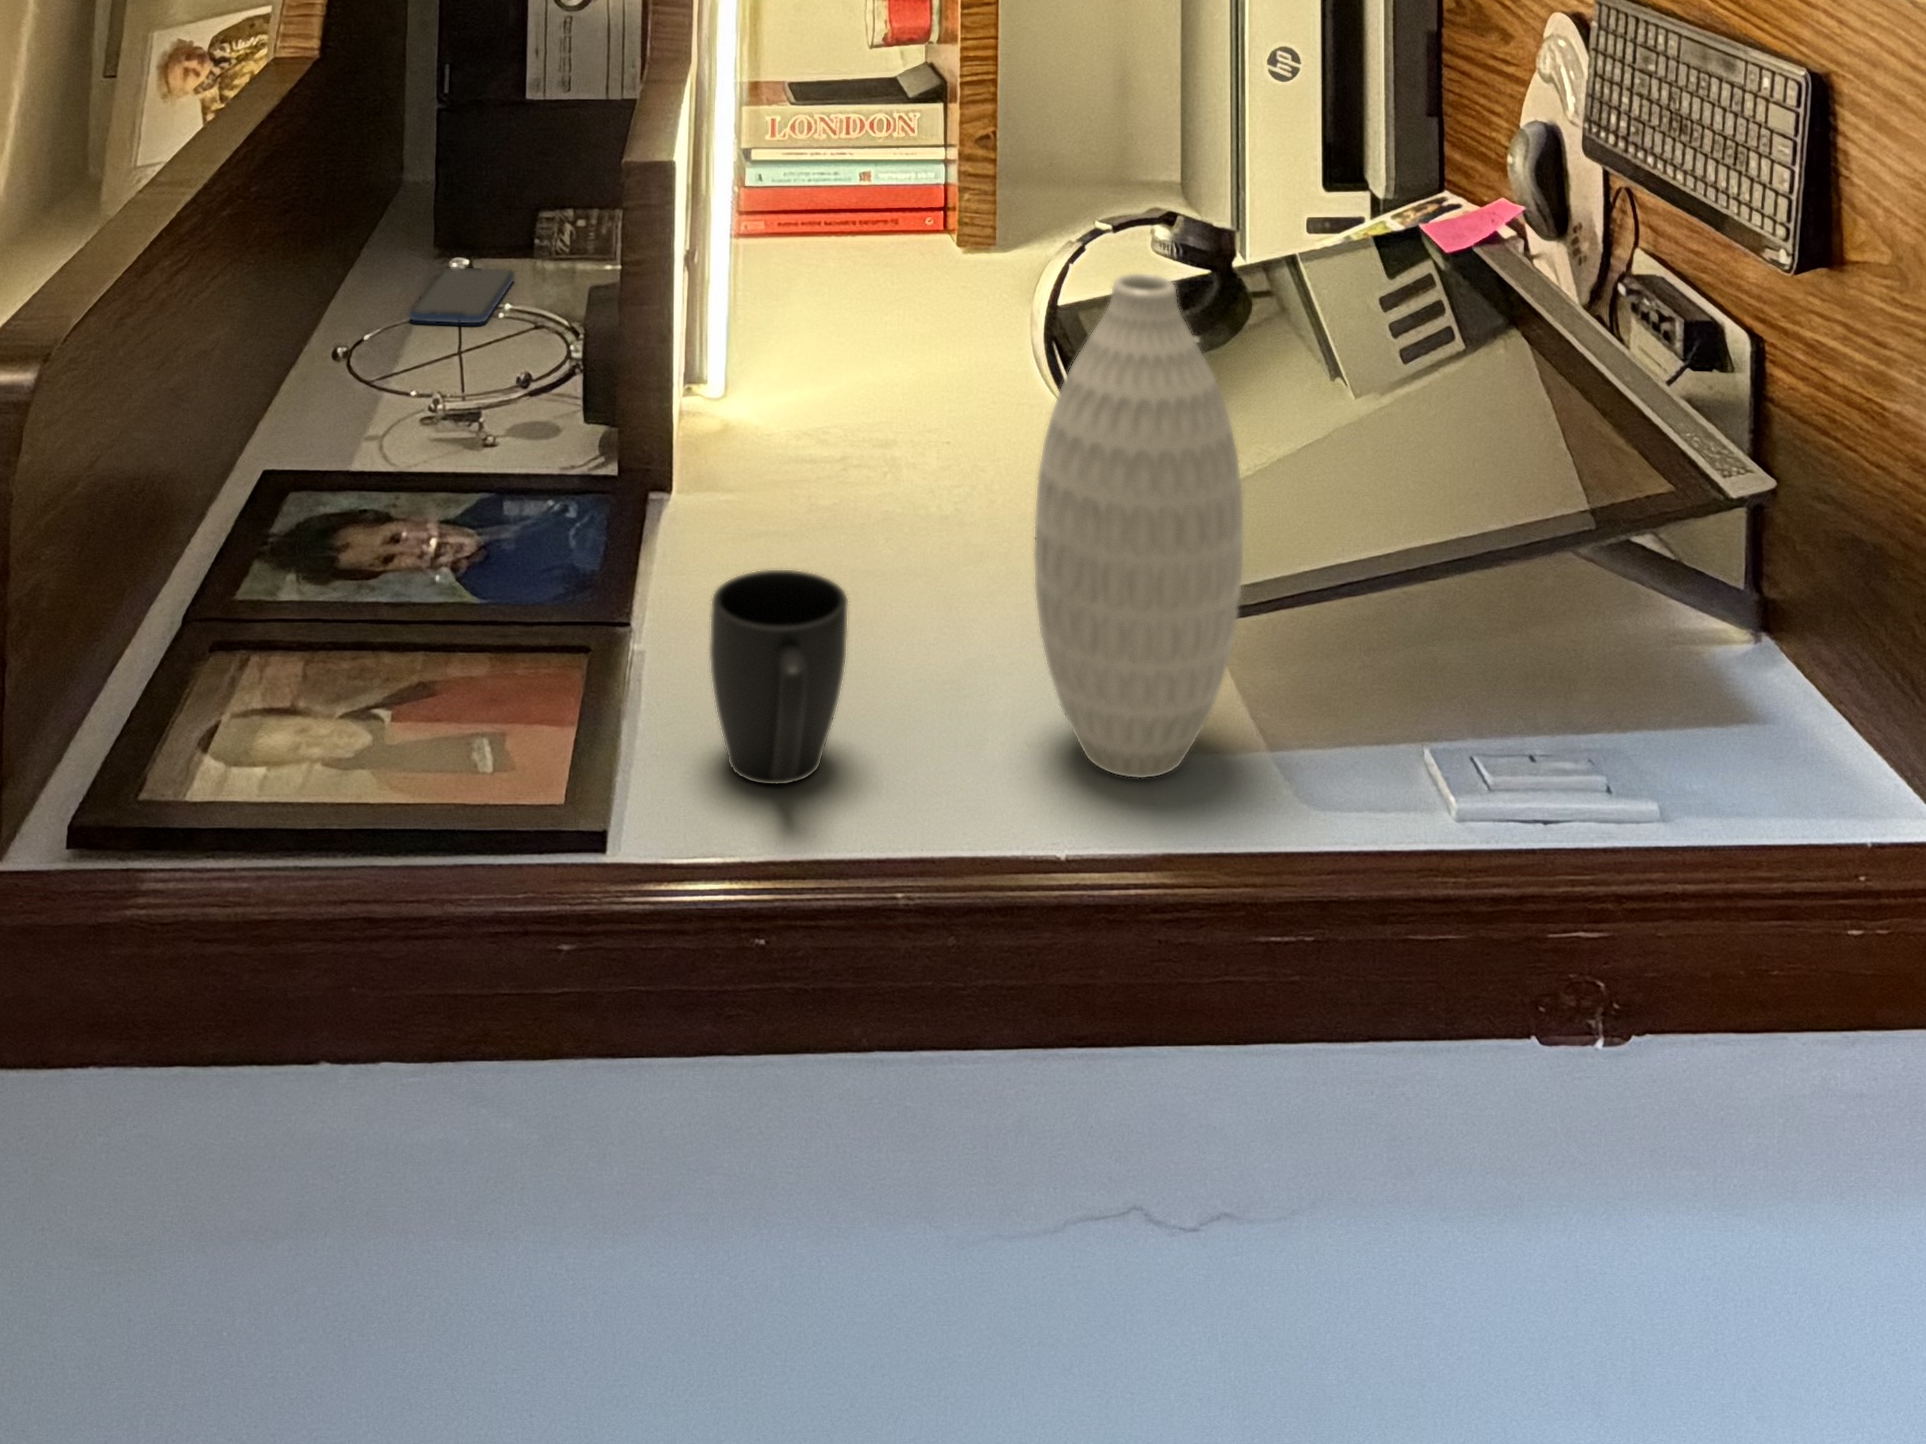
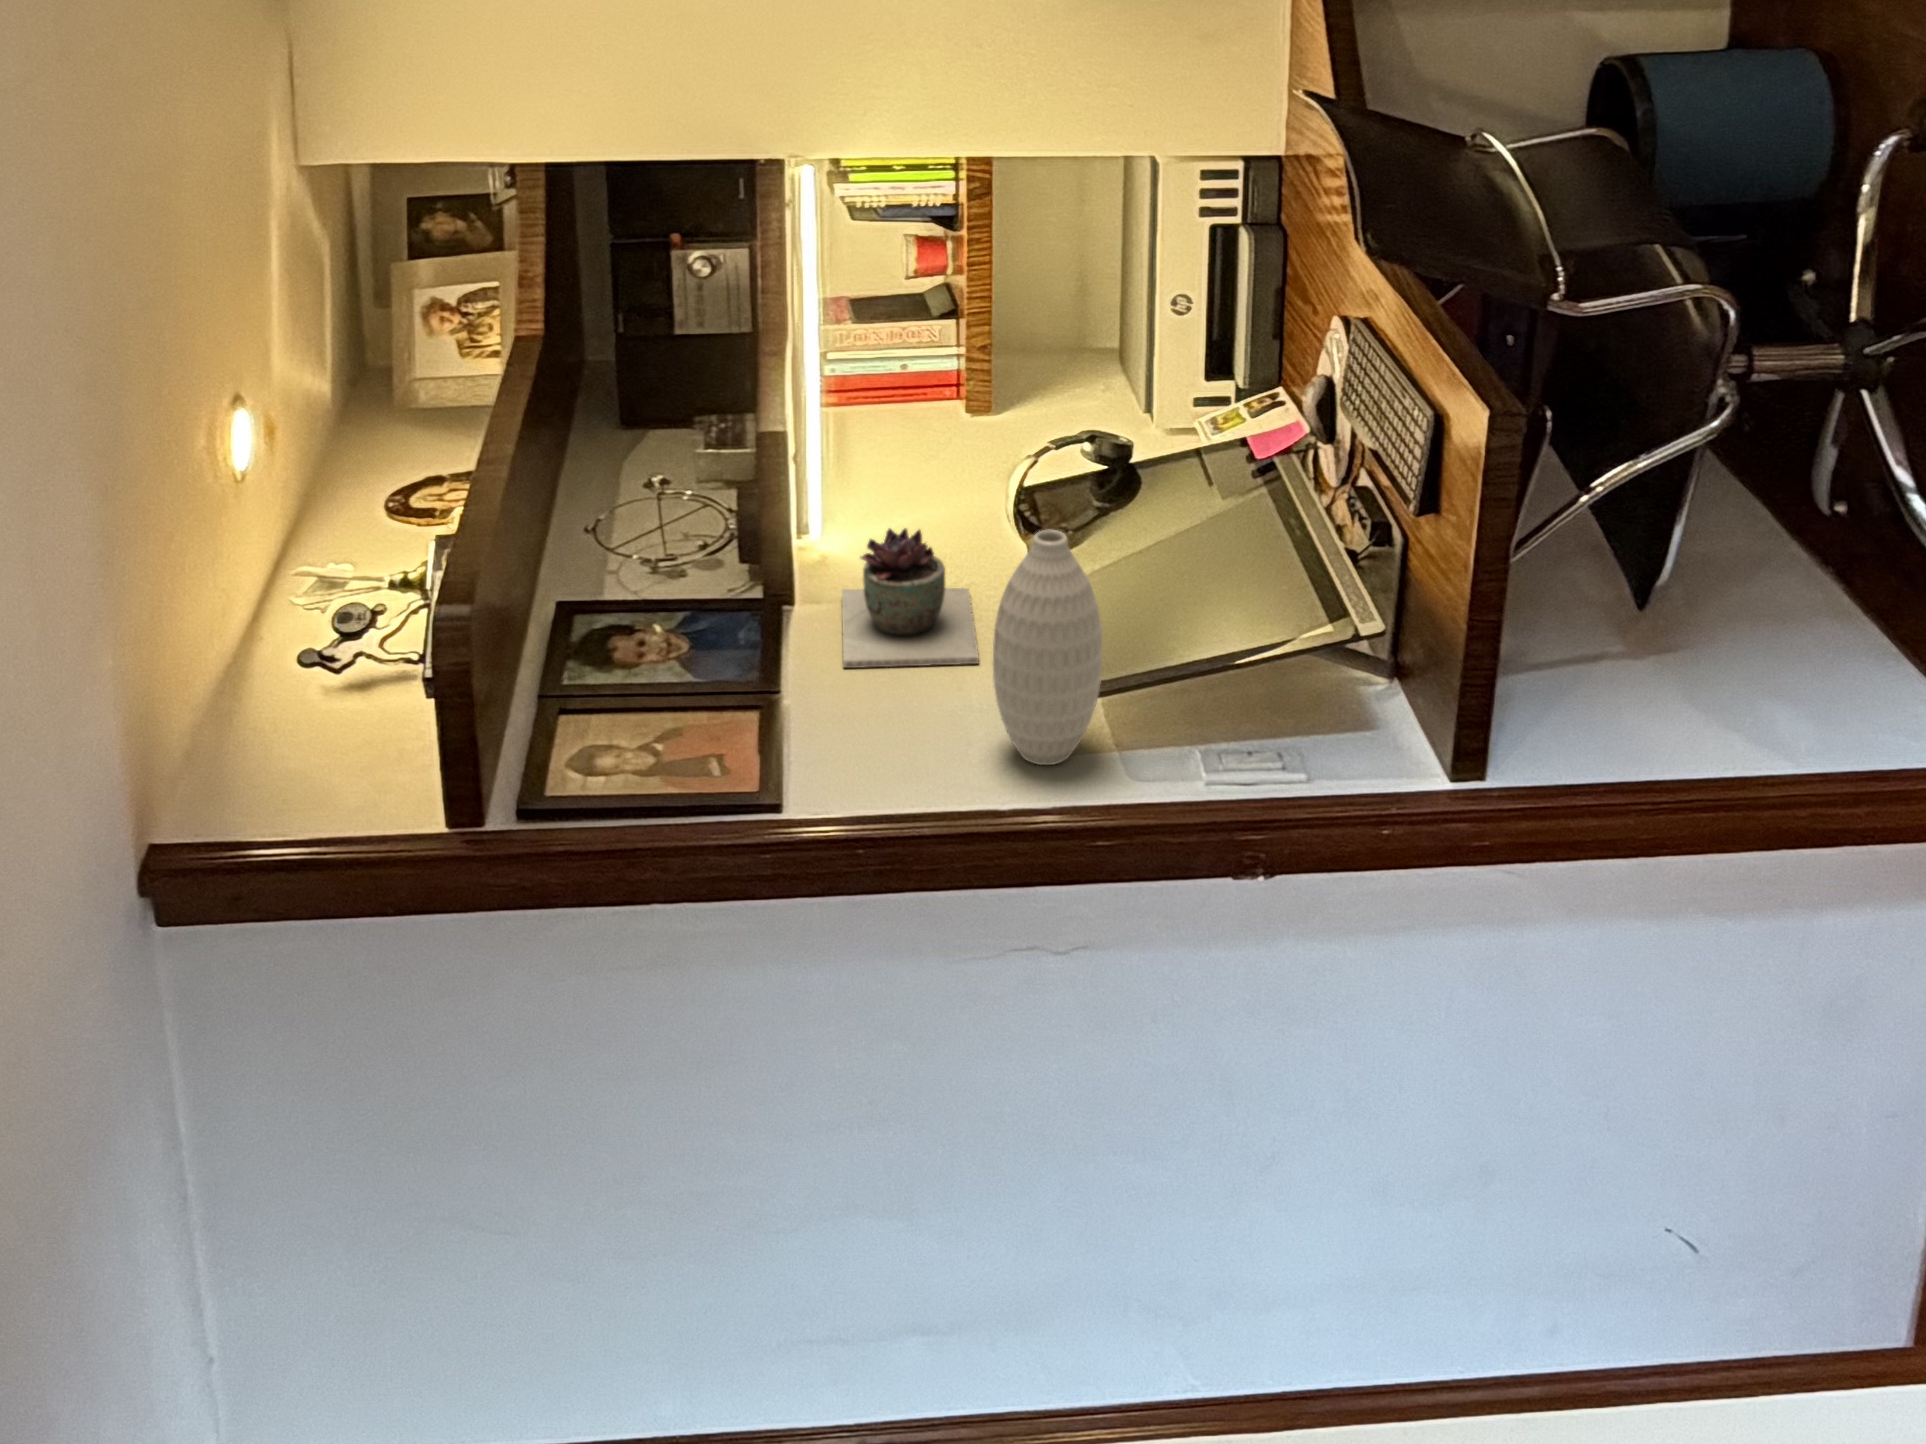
smartphone: present [409,268,514,323] -> none [622,445,684,488]
succulent plant: none [750,338,994,594] -> present [842,528,979,668]
mug: present [710,570,848,784] -> none [824,673,895,775]

